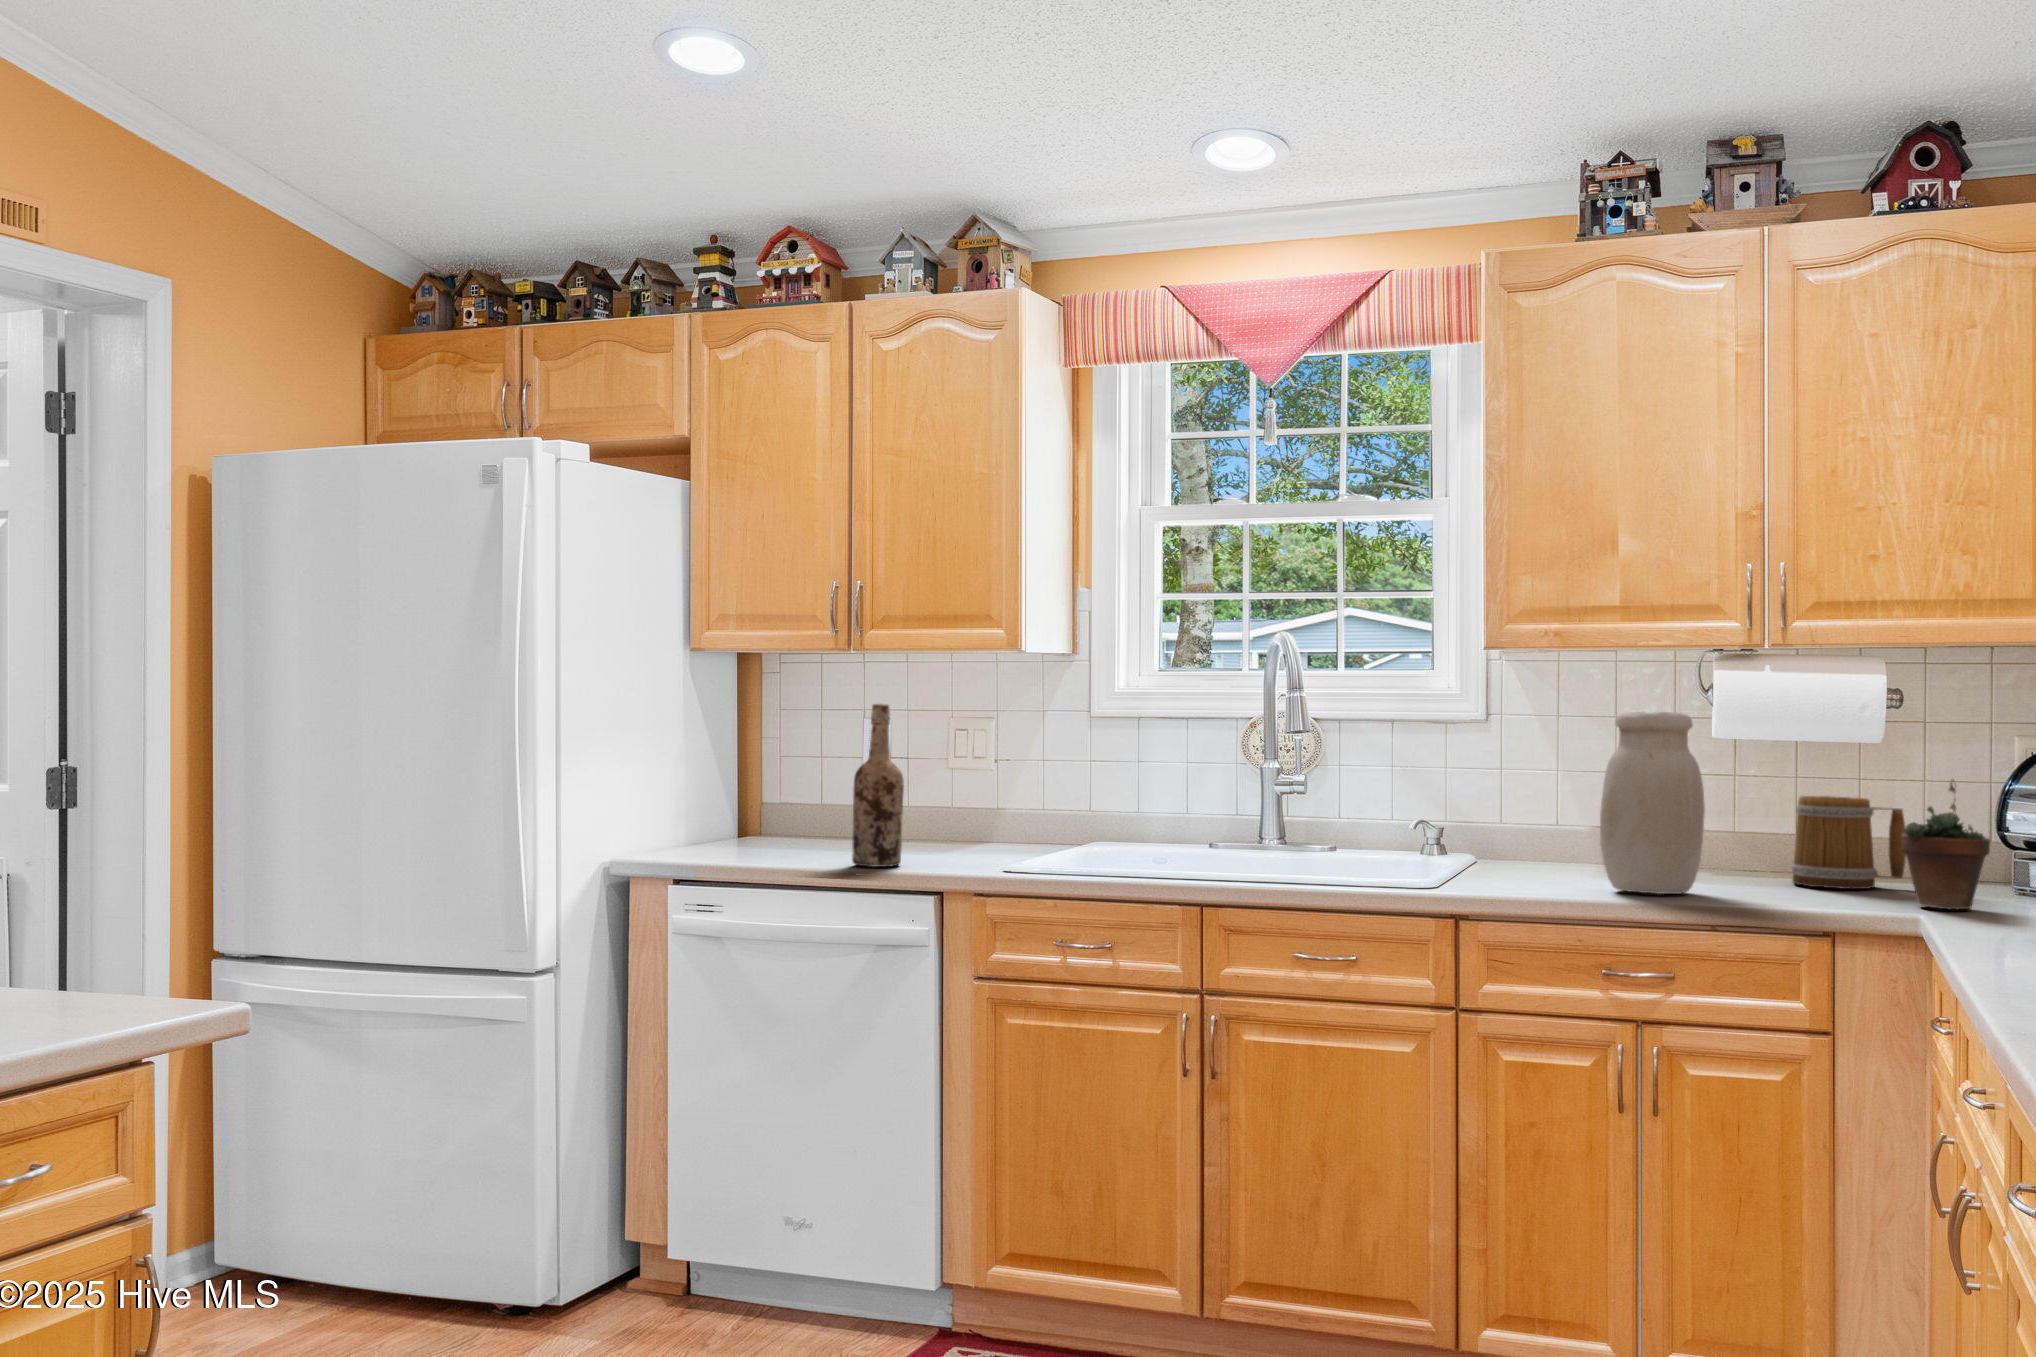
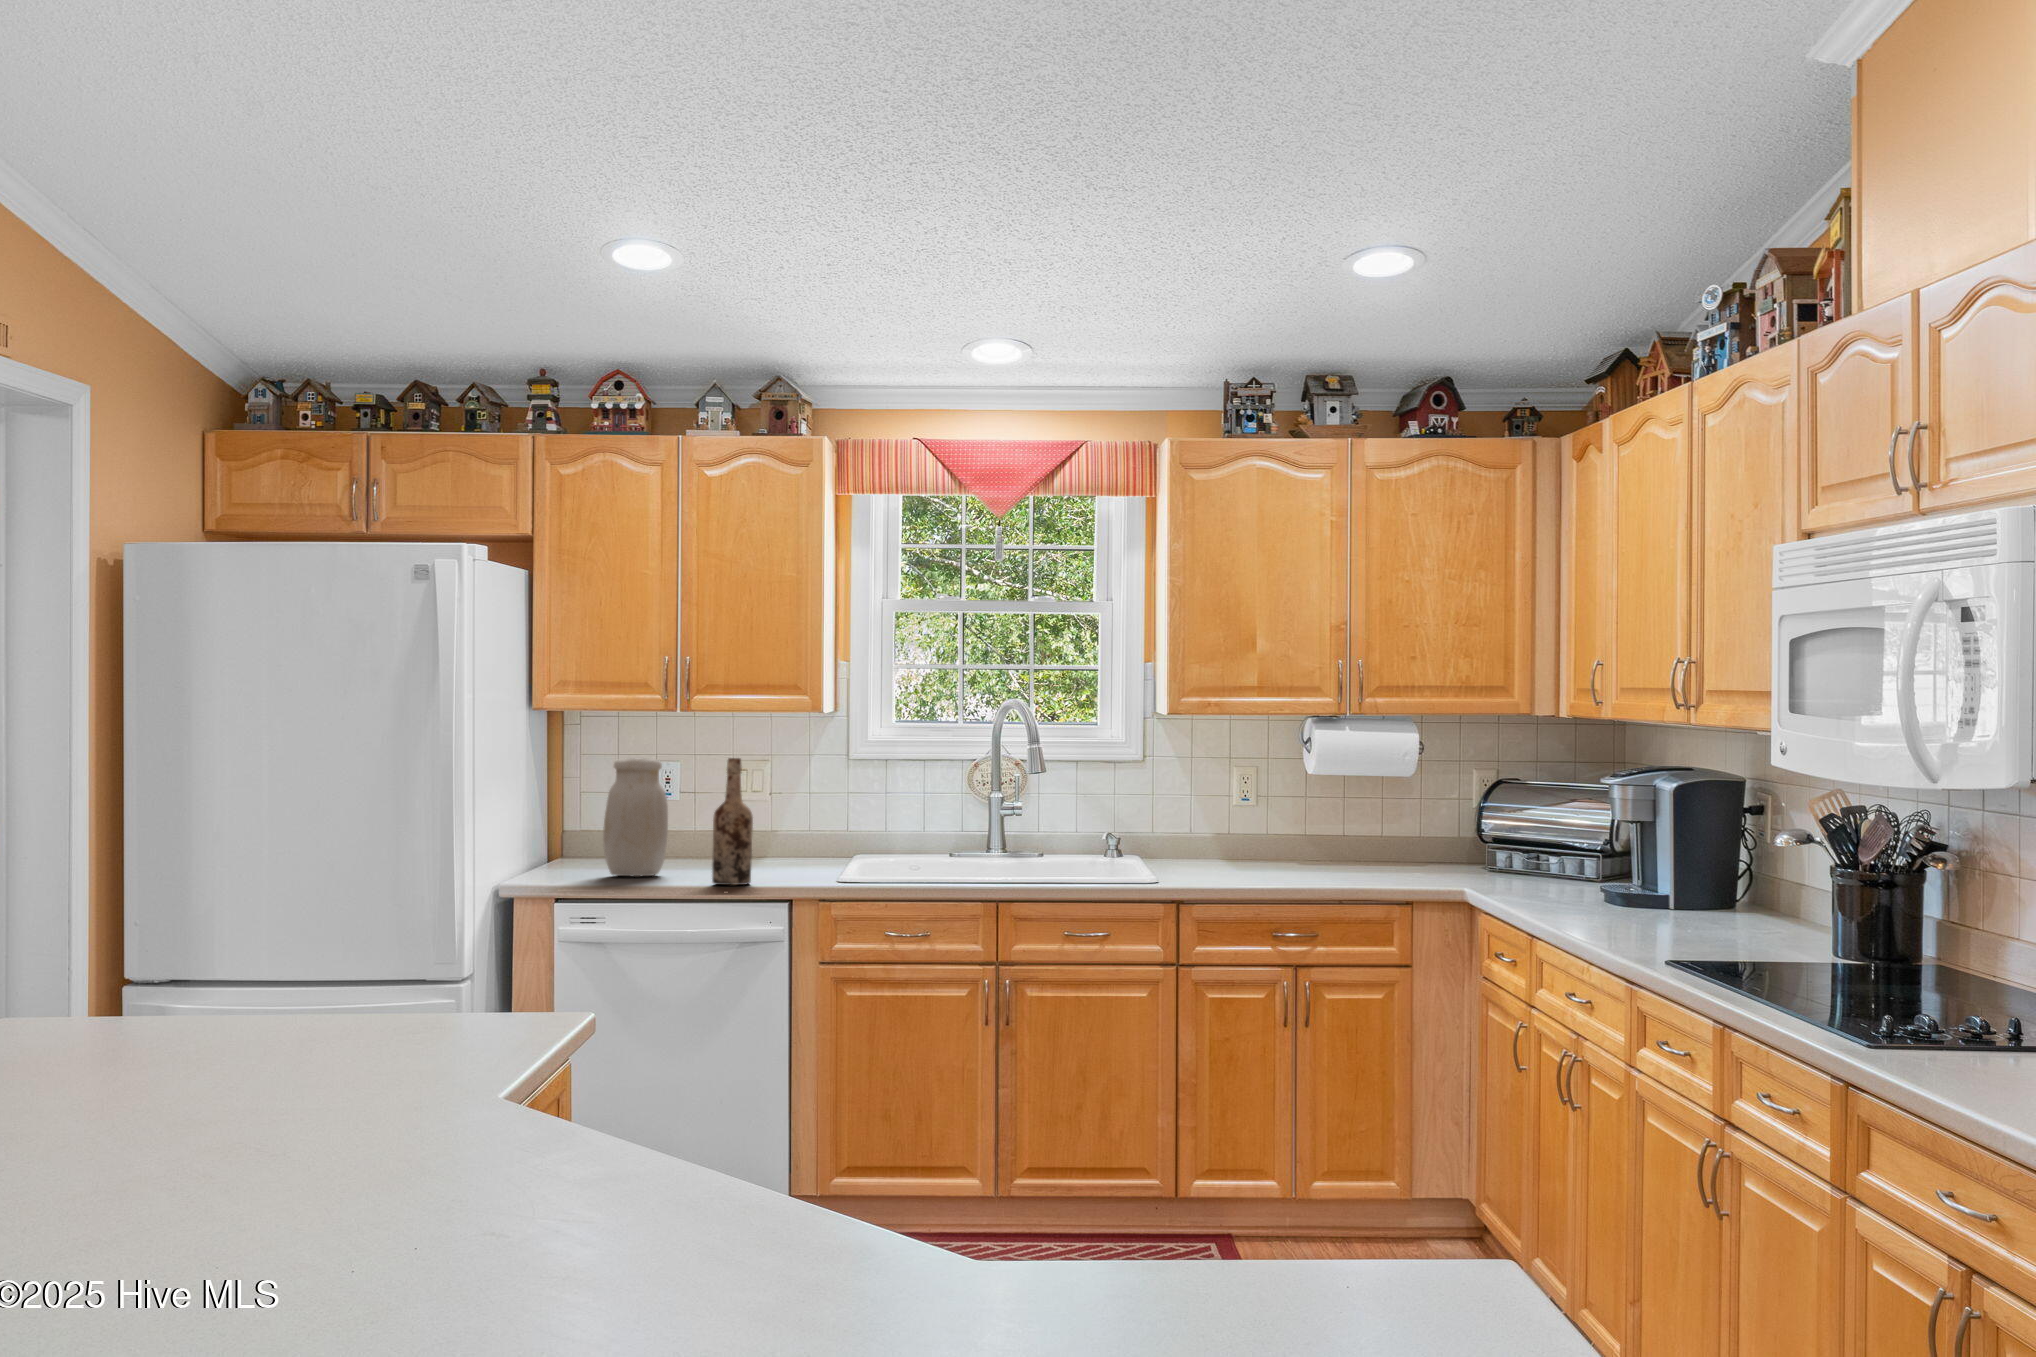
jar: present [1600,712,1705,894] -> present [603,758,668,876]
succulent plant: present [1901,780,1990,909] -> none [1441,799,1492,881]
mug: present [1792,796,1906,889] -> none [1363,813,1431,873]

